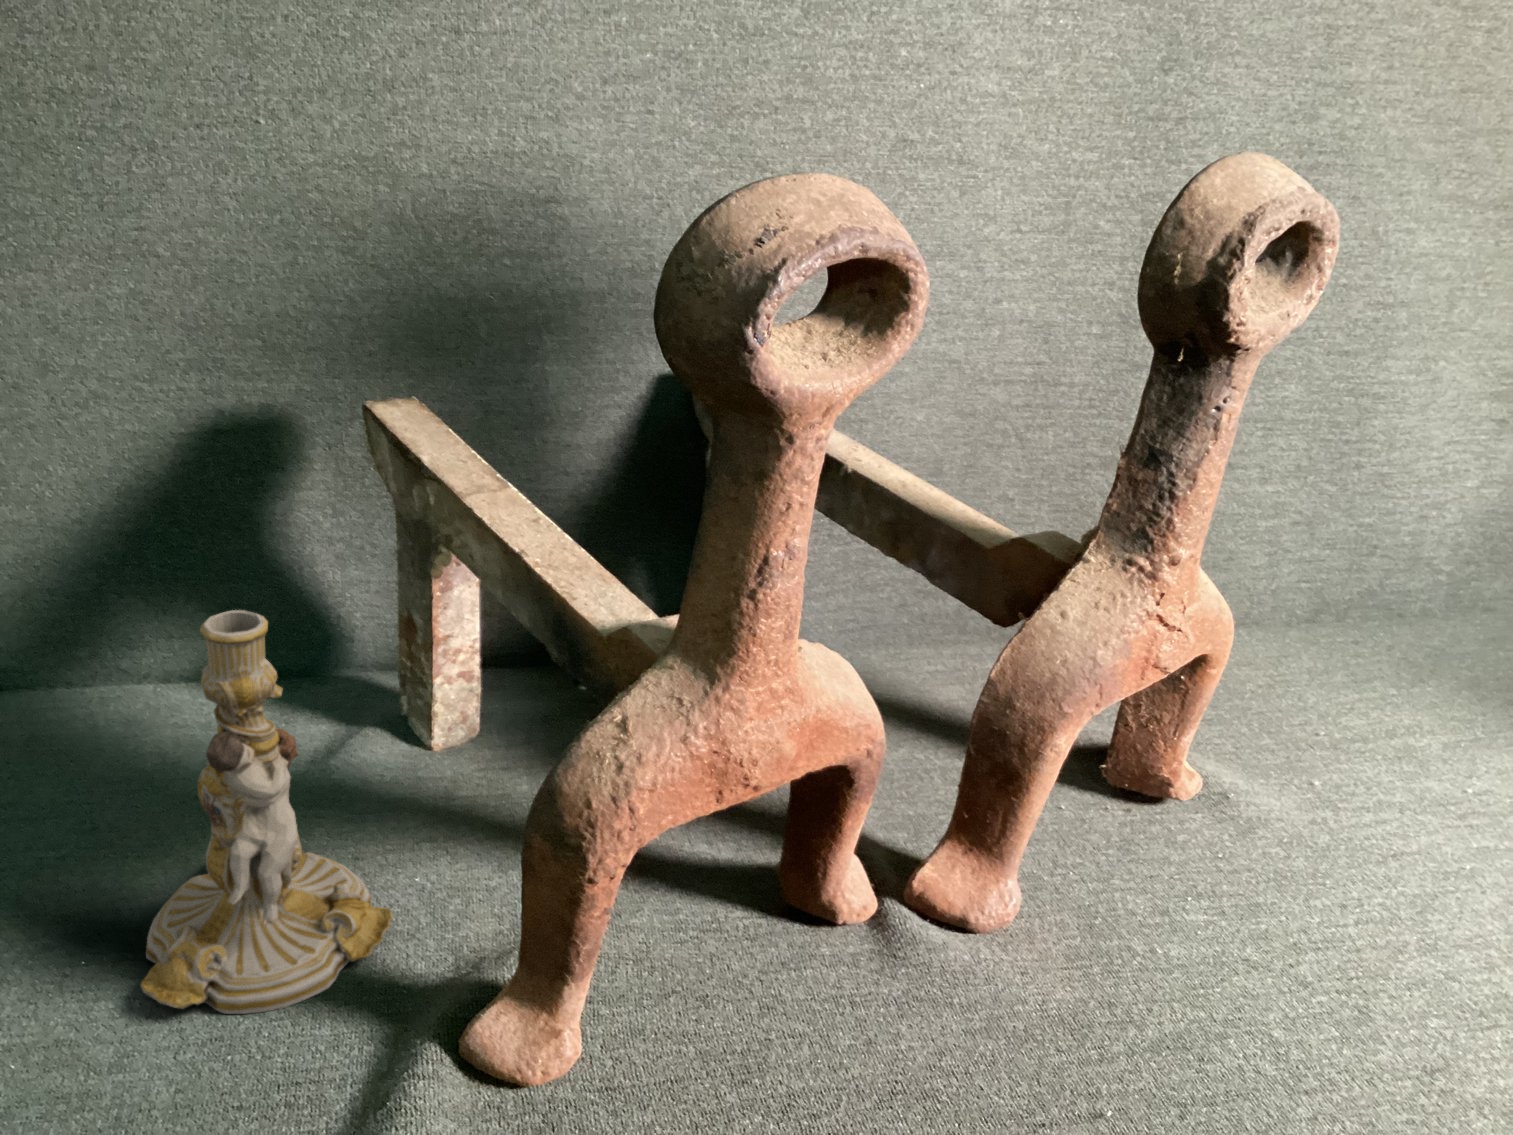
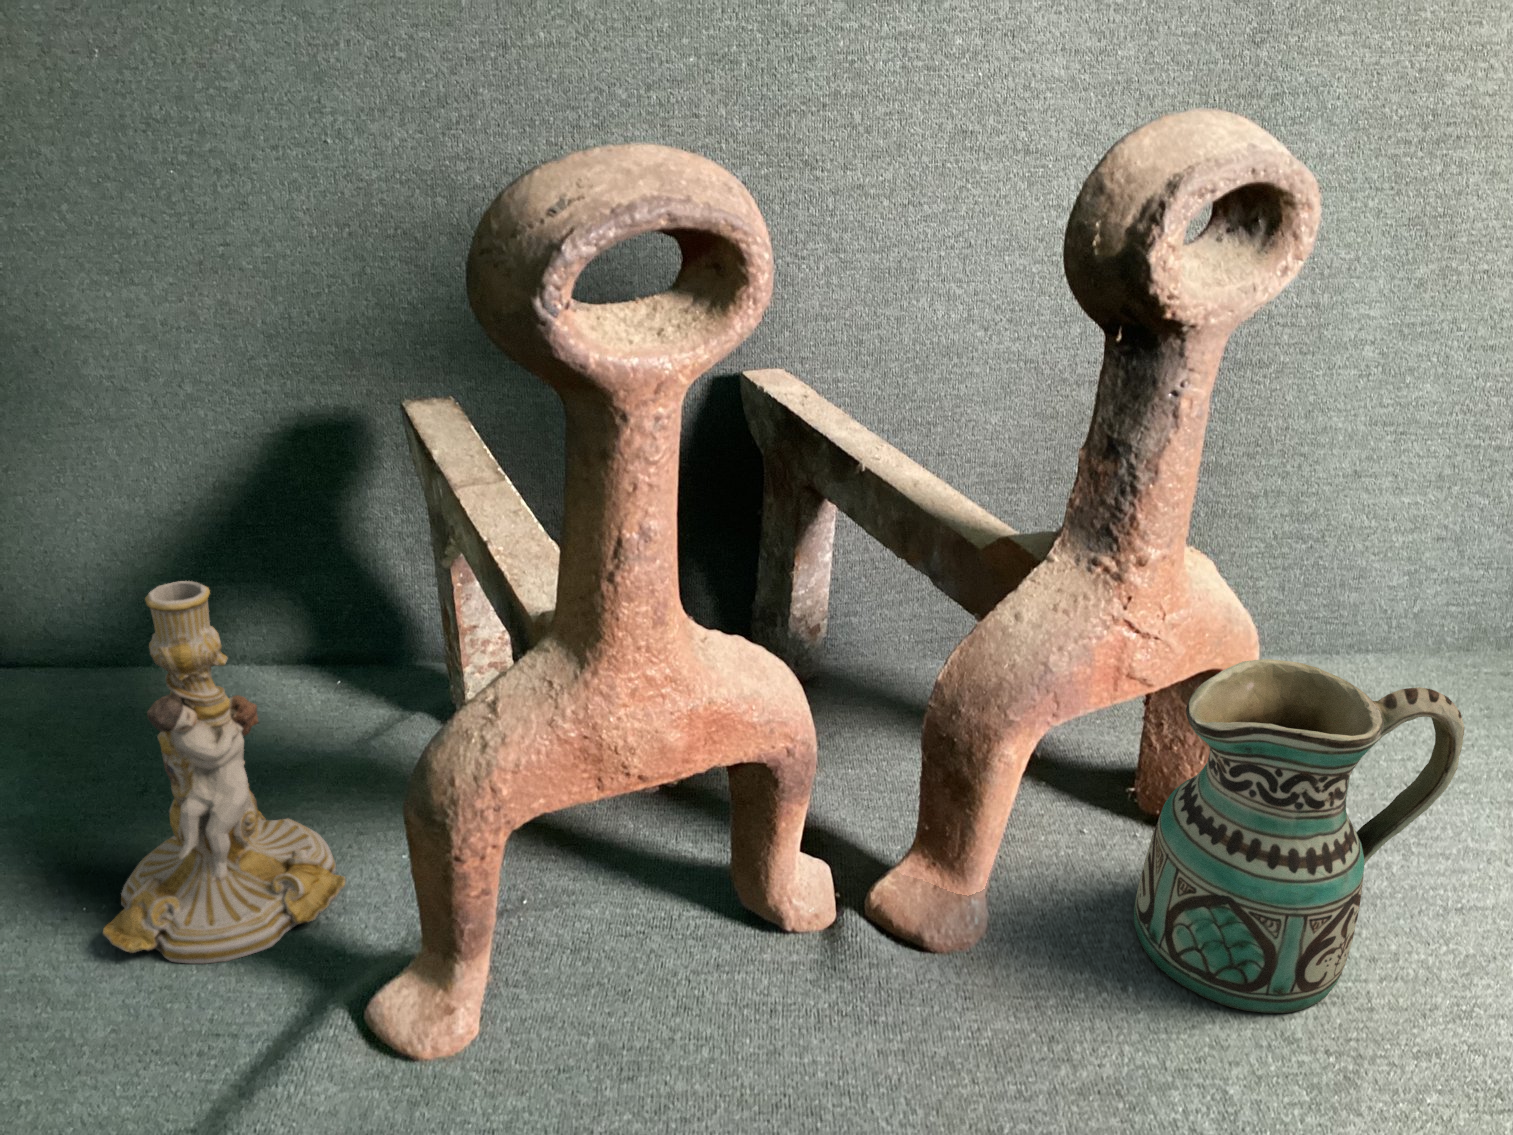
ceramic pitcher: none [1139,644,1429,960] -> present [1134,659,1464,1013]

